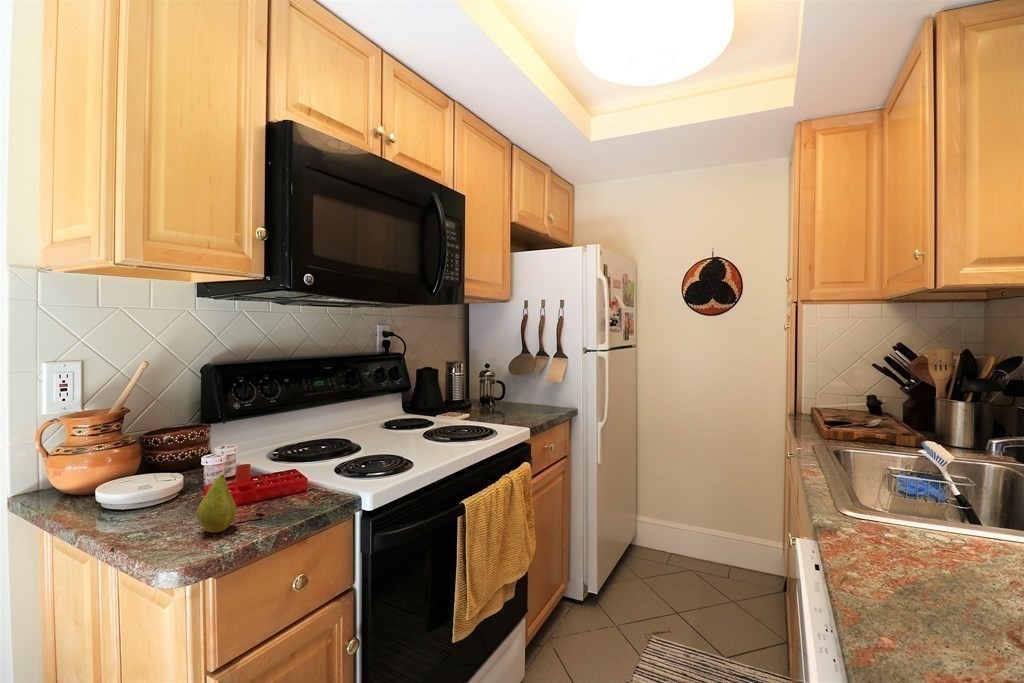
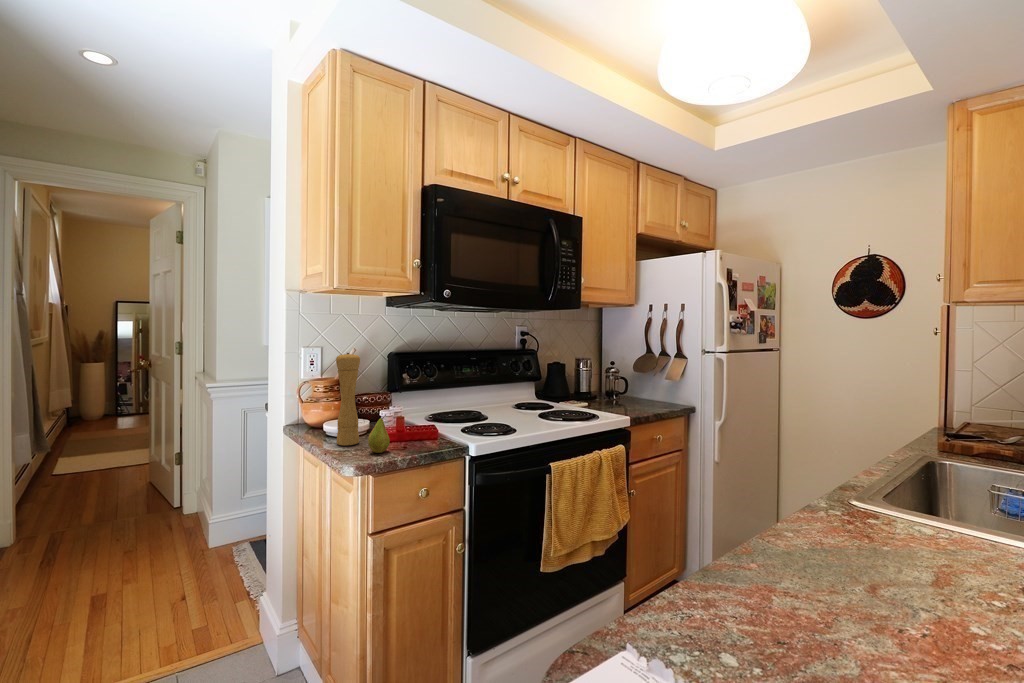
pepper mill: none [124,370,172,527] -> present [336,353,360,445]

